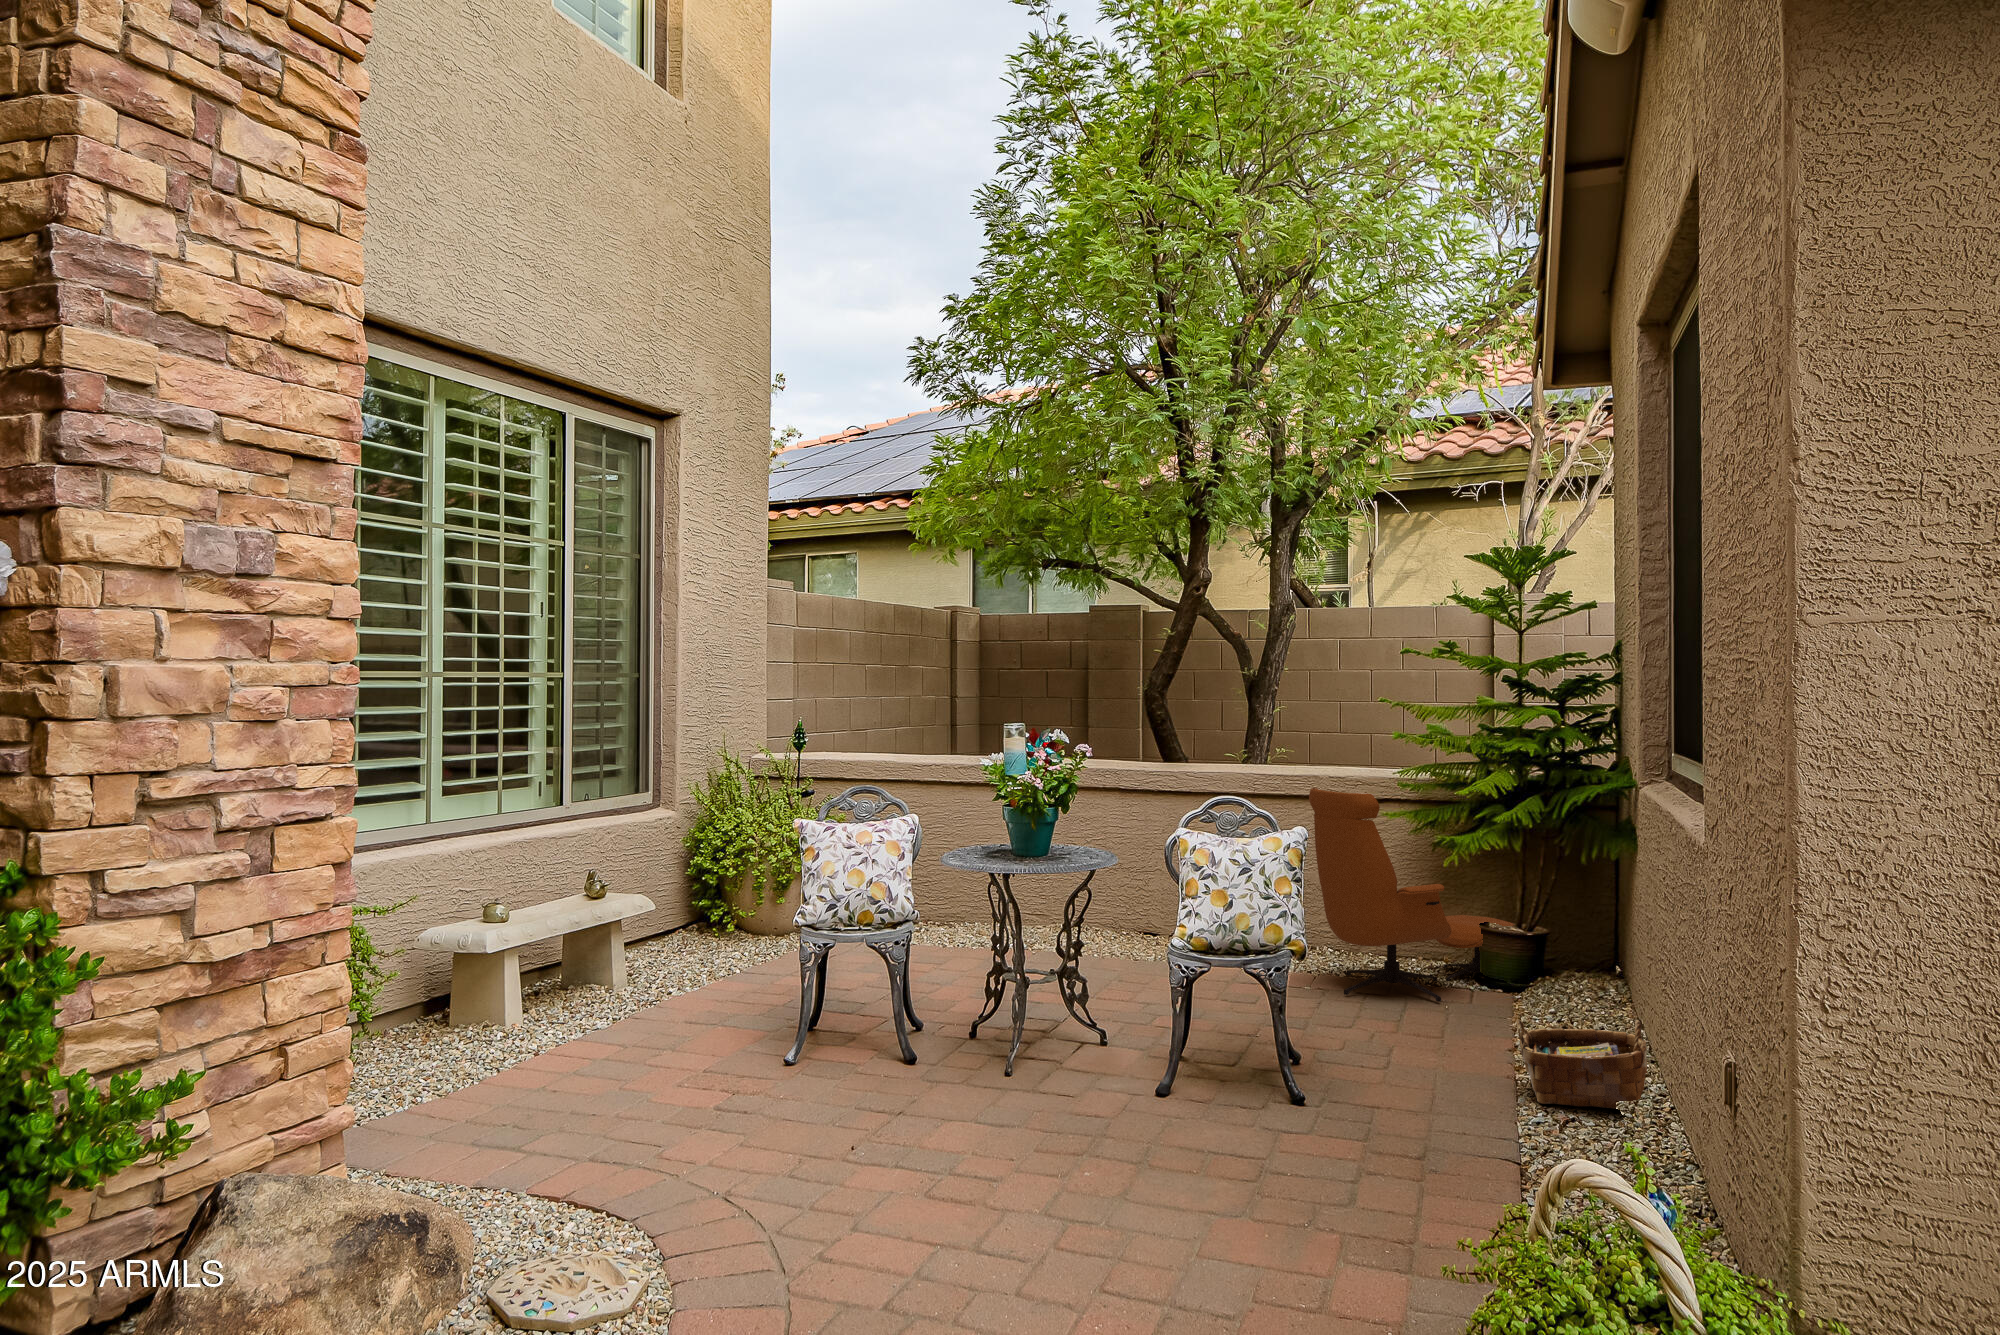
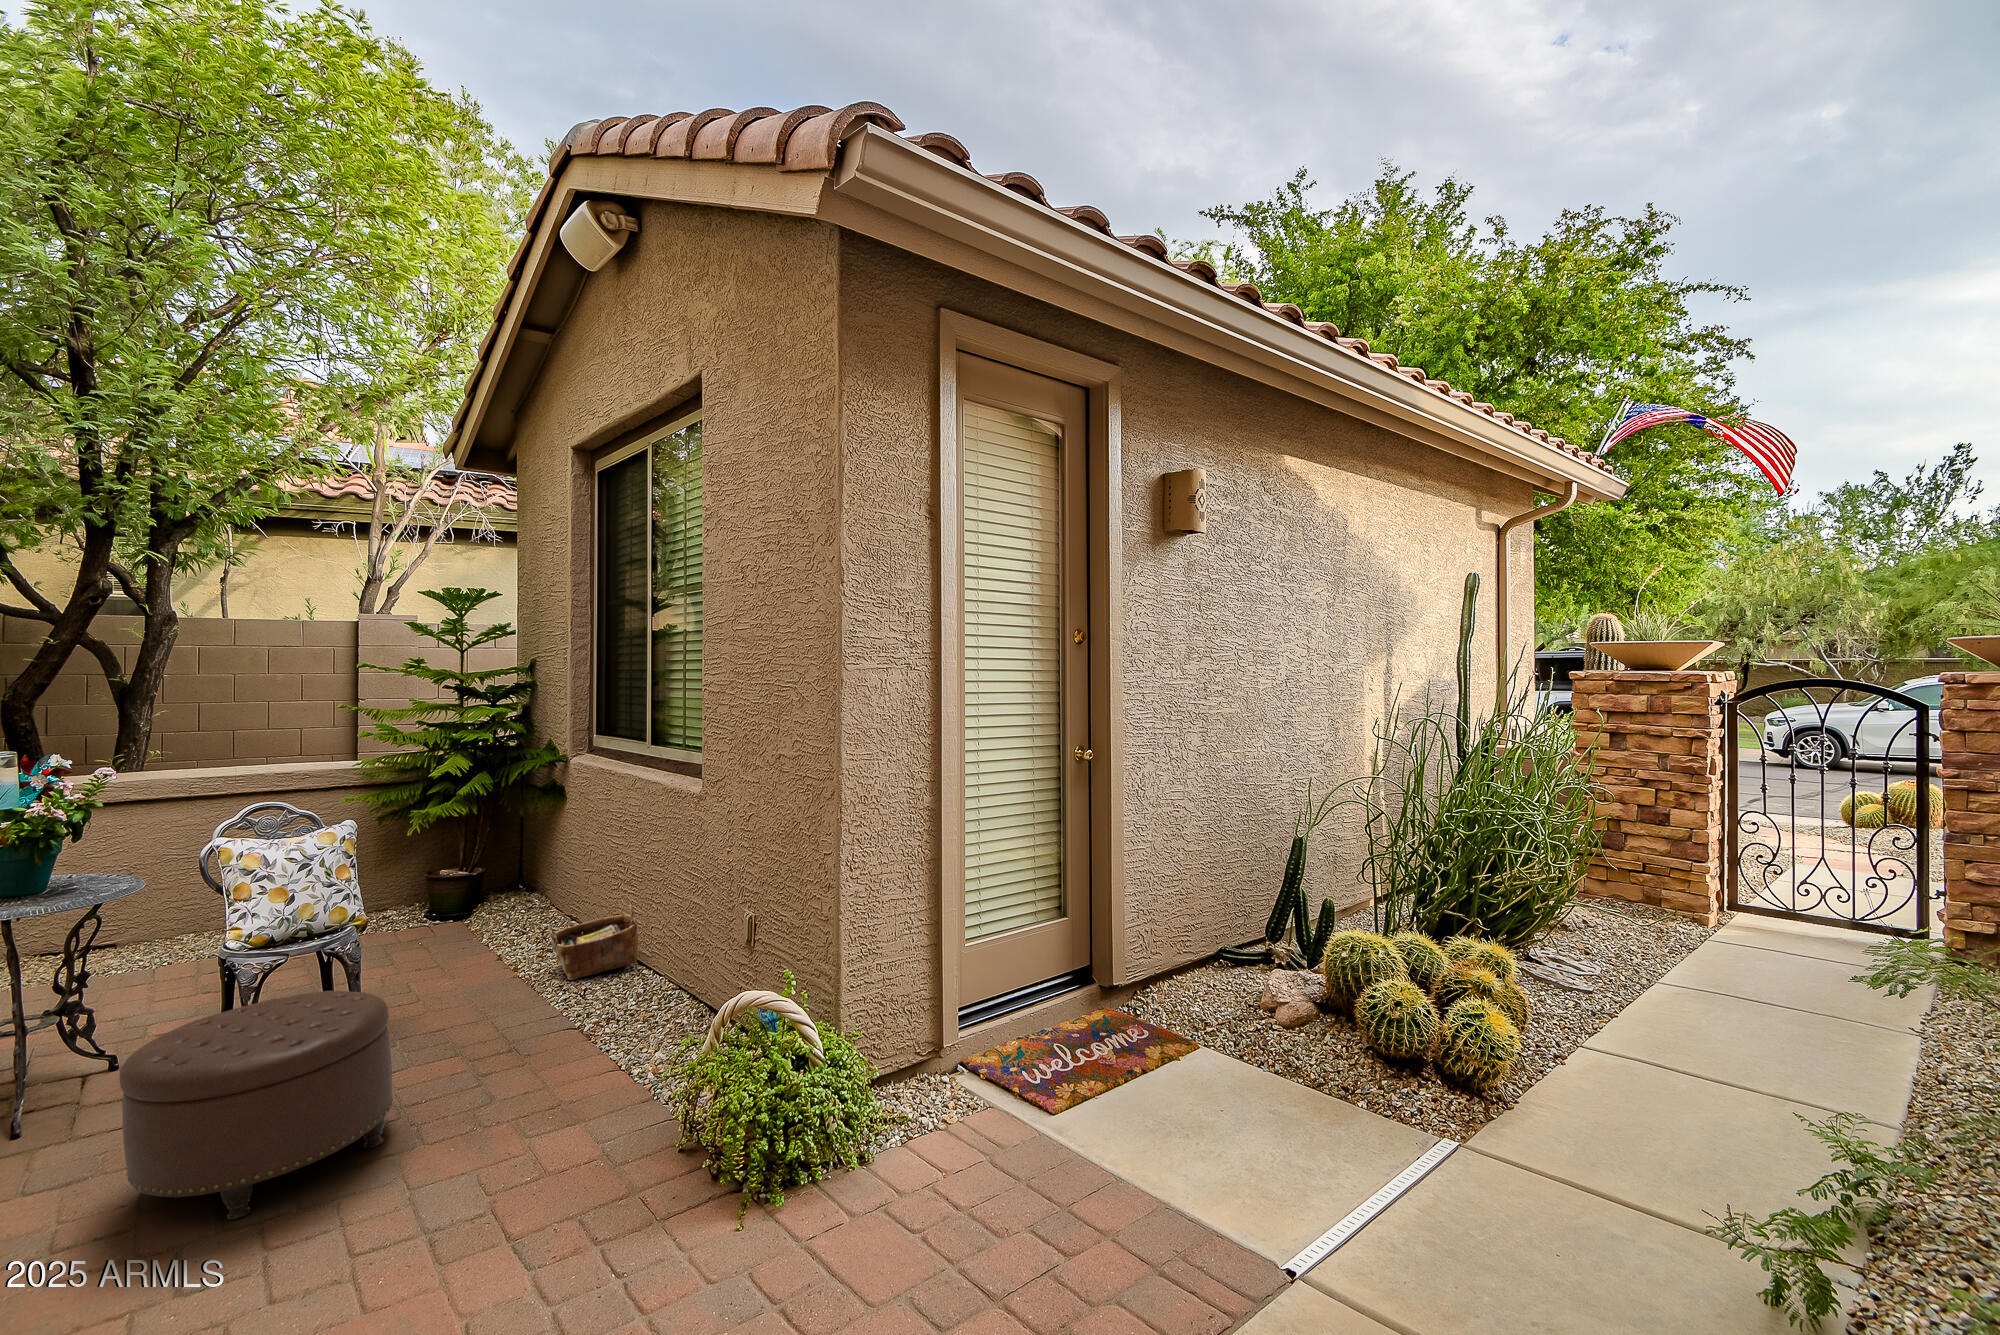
lounge chair: present [1309,788,1514,1002] -> none [344,779,532,945]
ottoman: none [1063,1007,1294,1228] -> present [119,991,393,1219]

